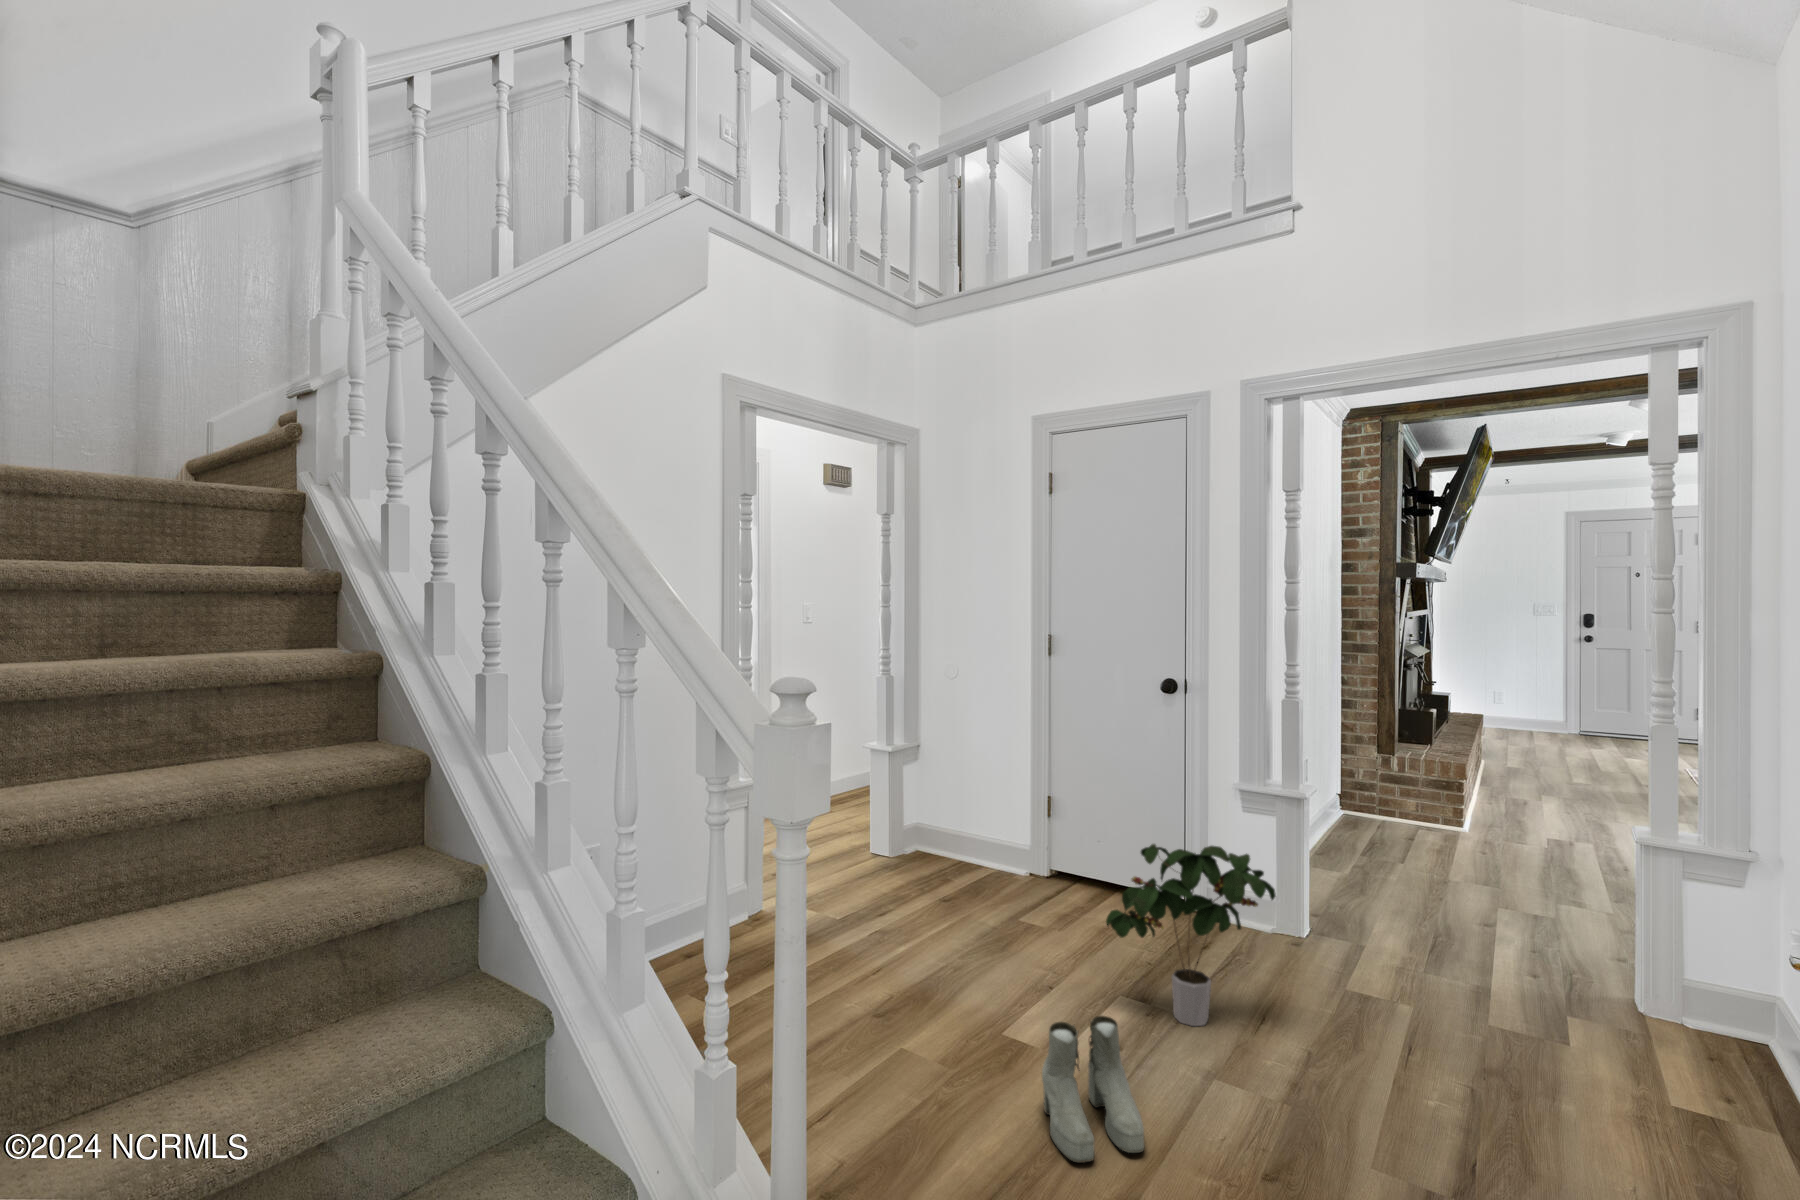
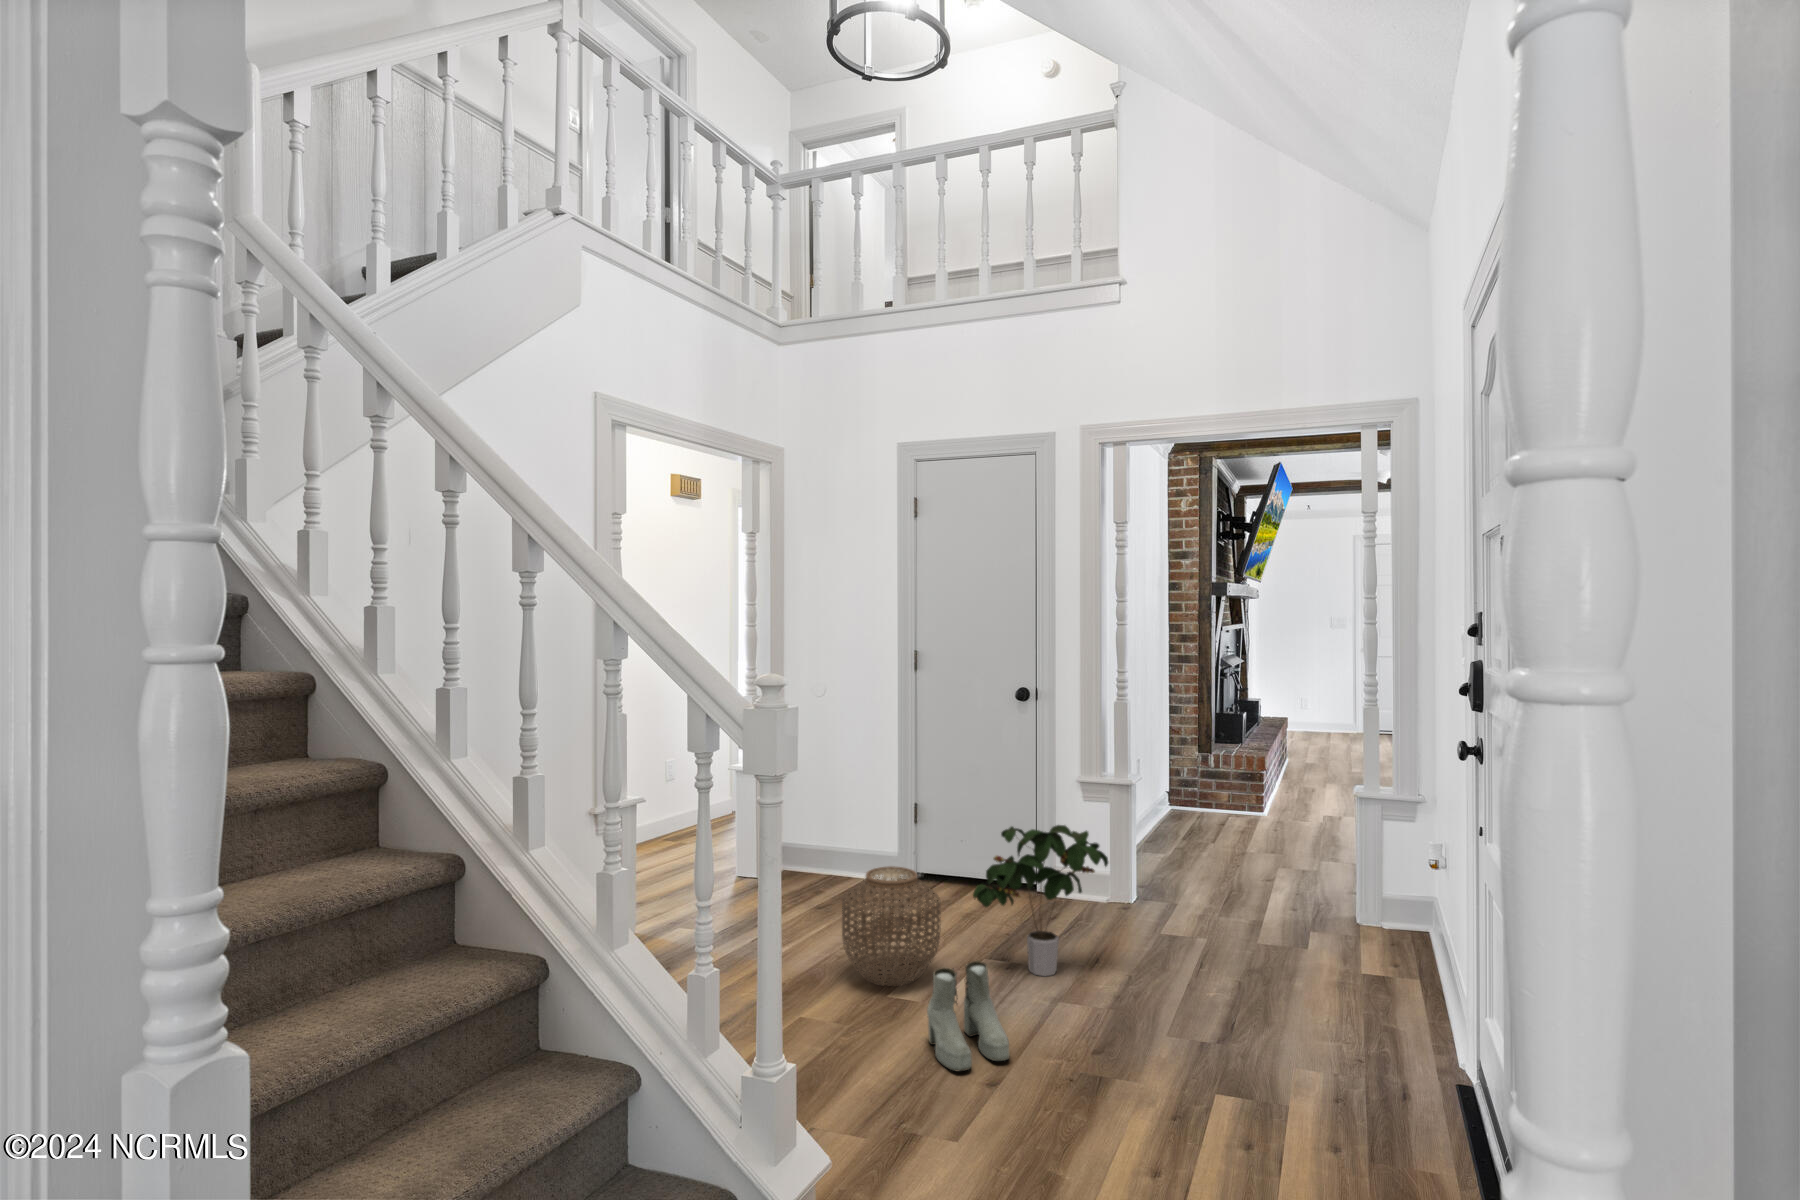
woven basket: none [953,881,1067,1022] -> present [842,866,940,986]

